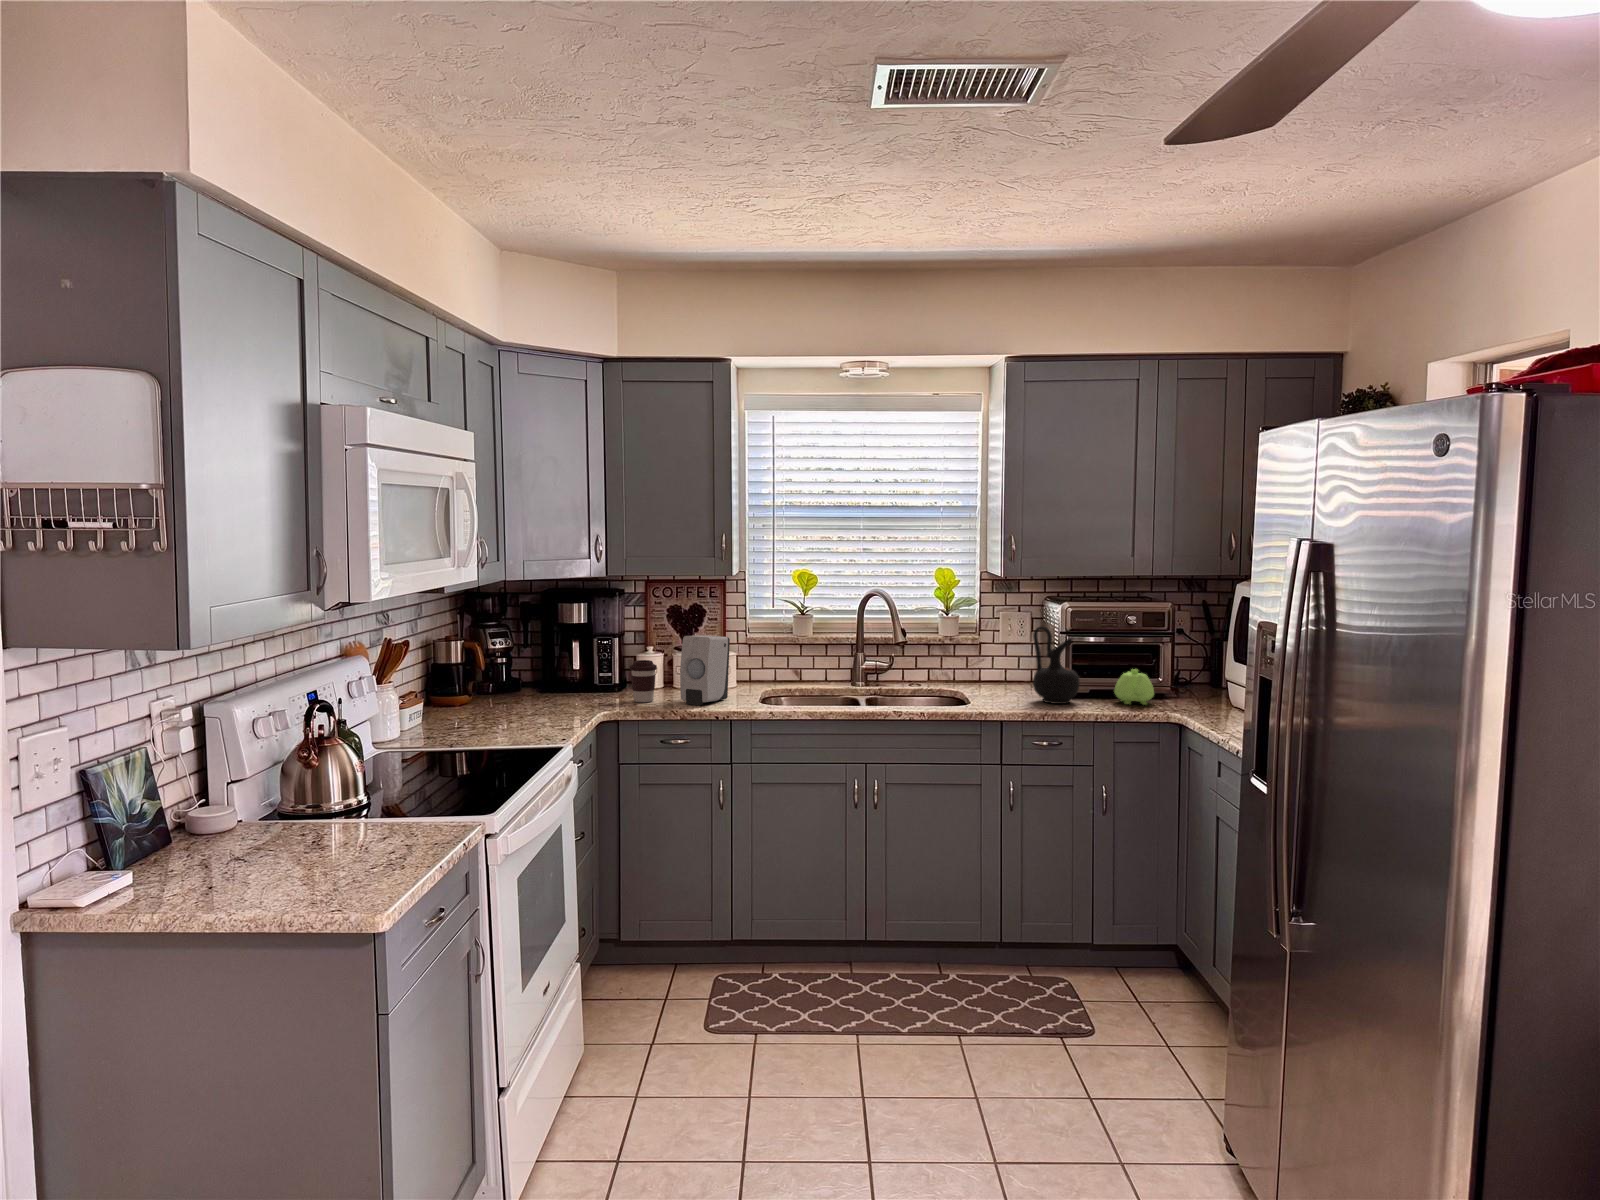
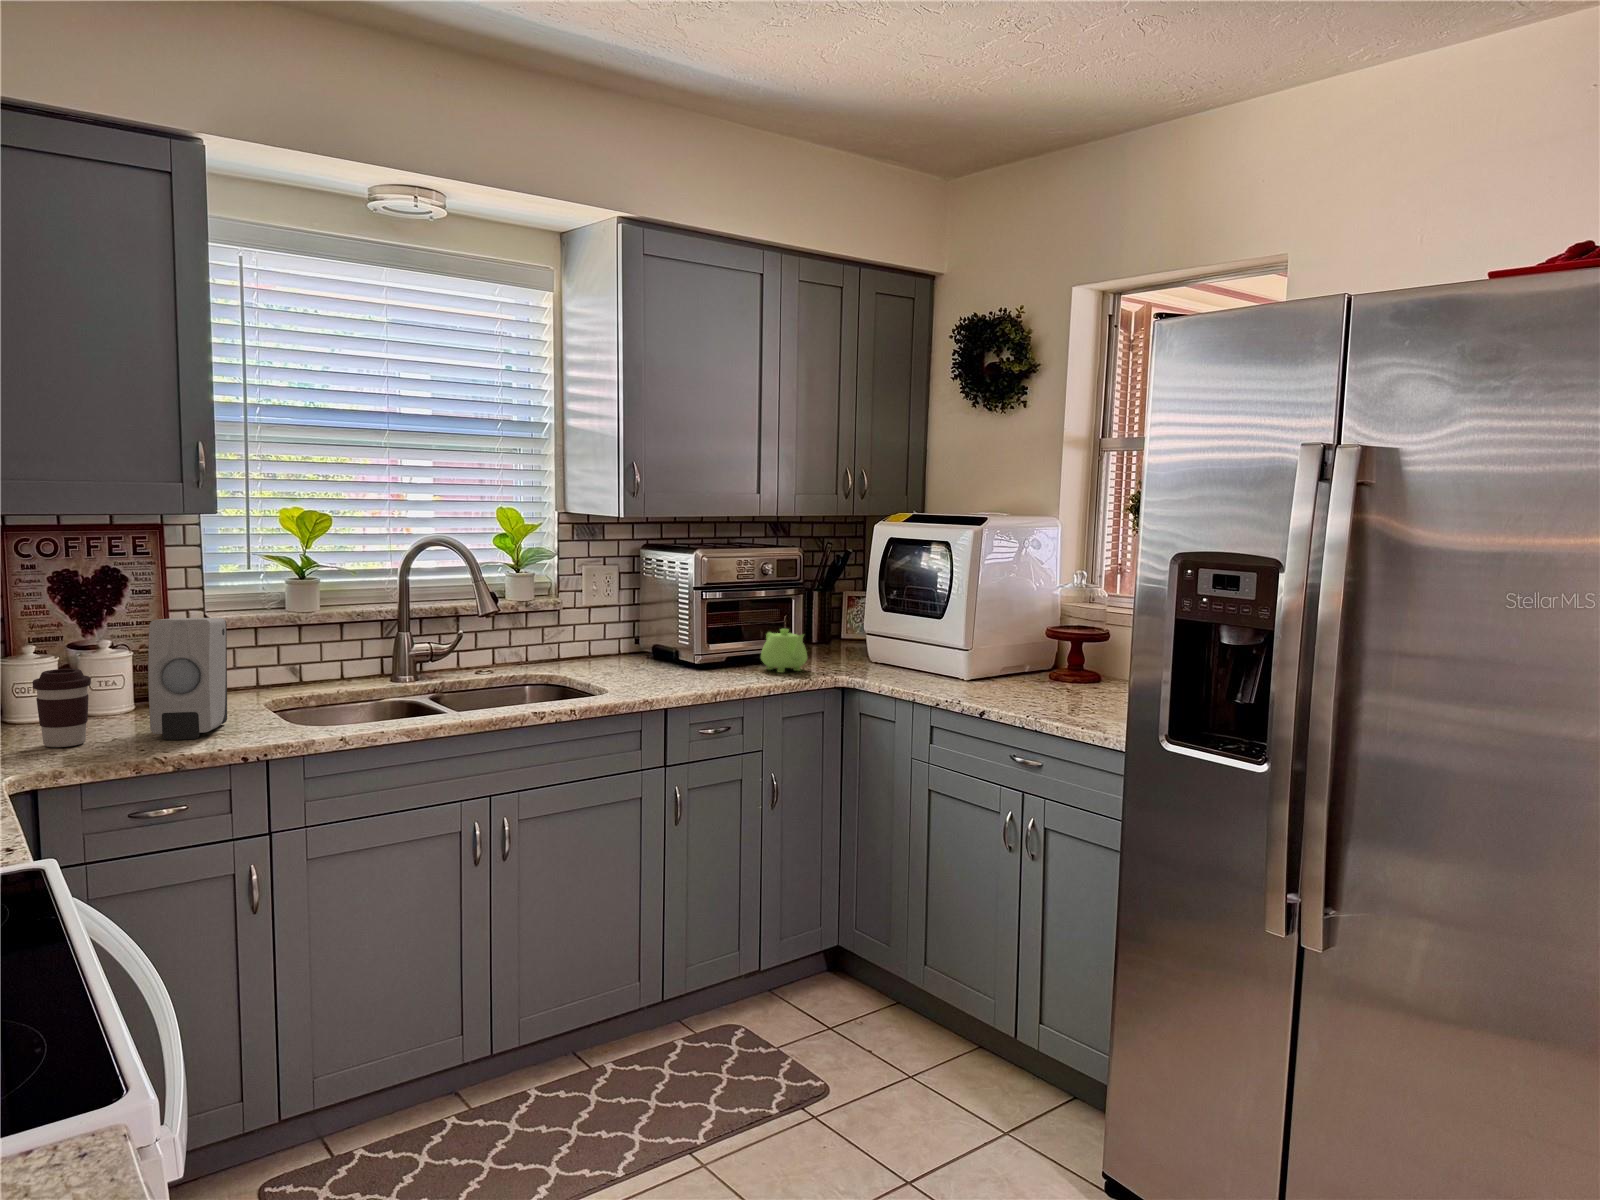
ceramic jug: present [1033,626,1080,704] -> none [672,580,731,680]

